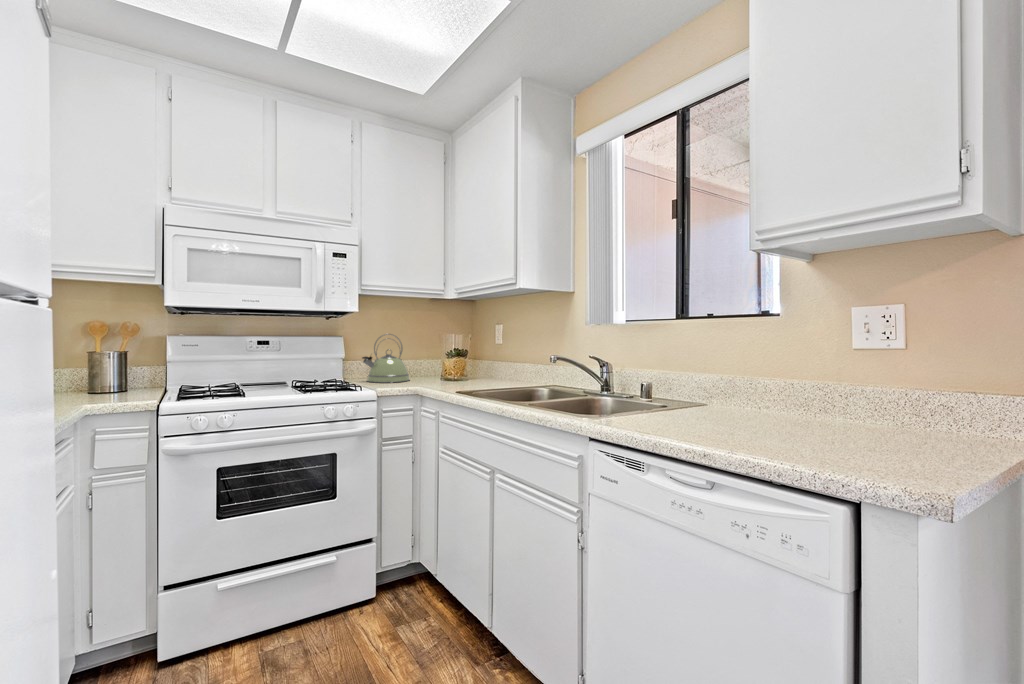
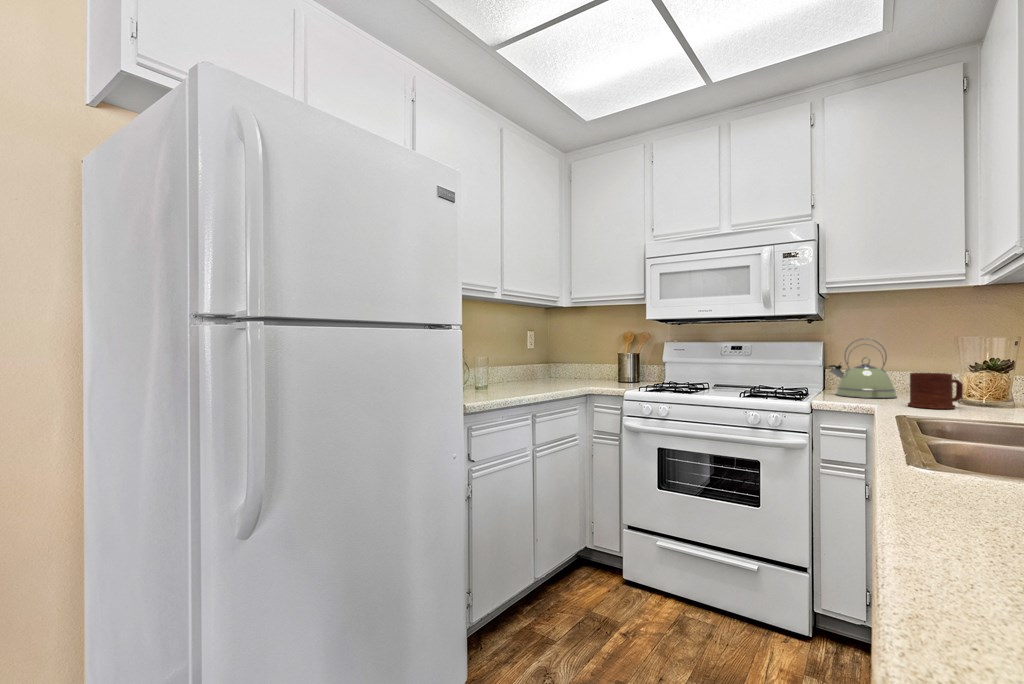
mug: none [436,360,463,386] -> present [908,373,963,409]

